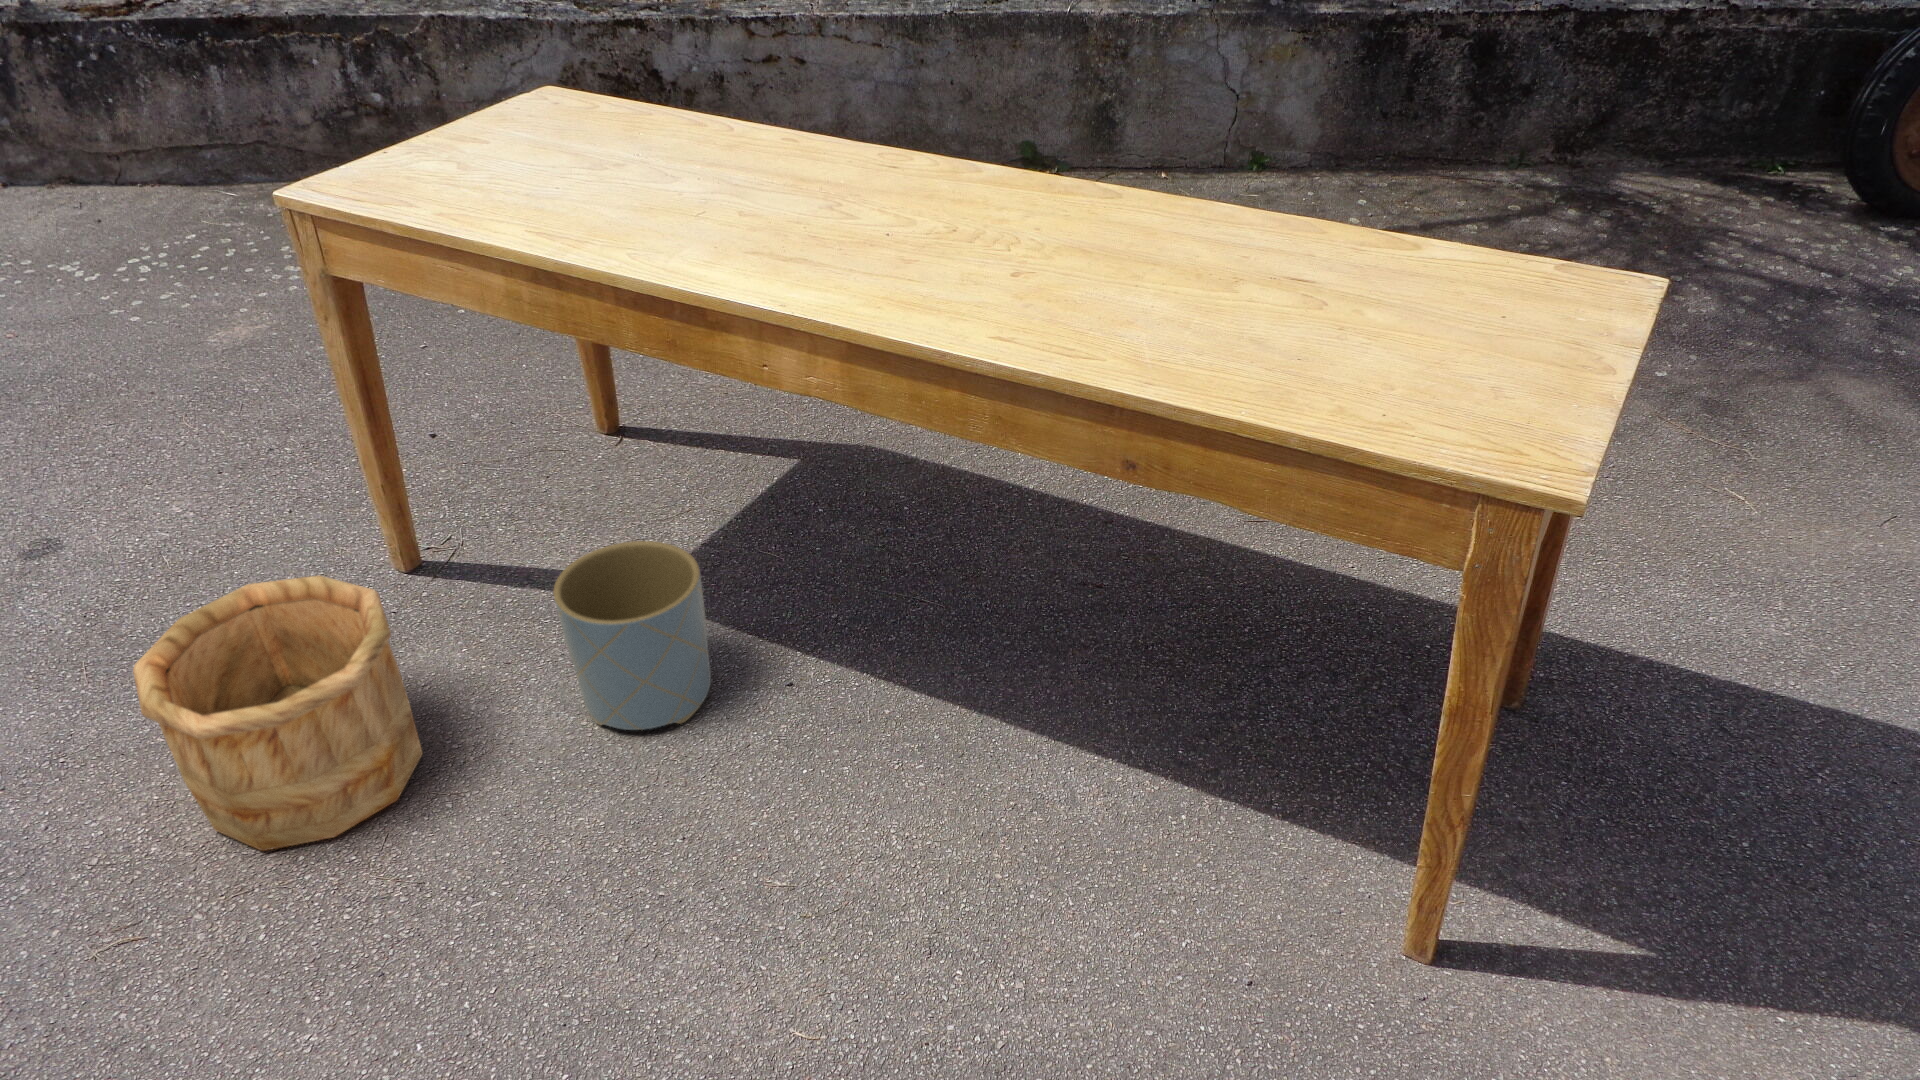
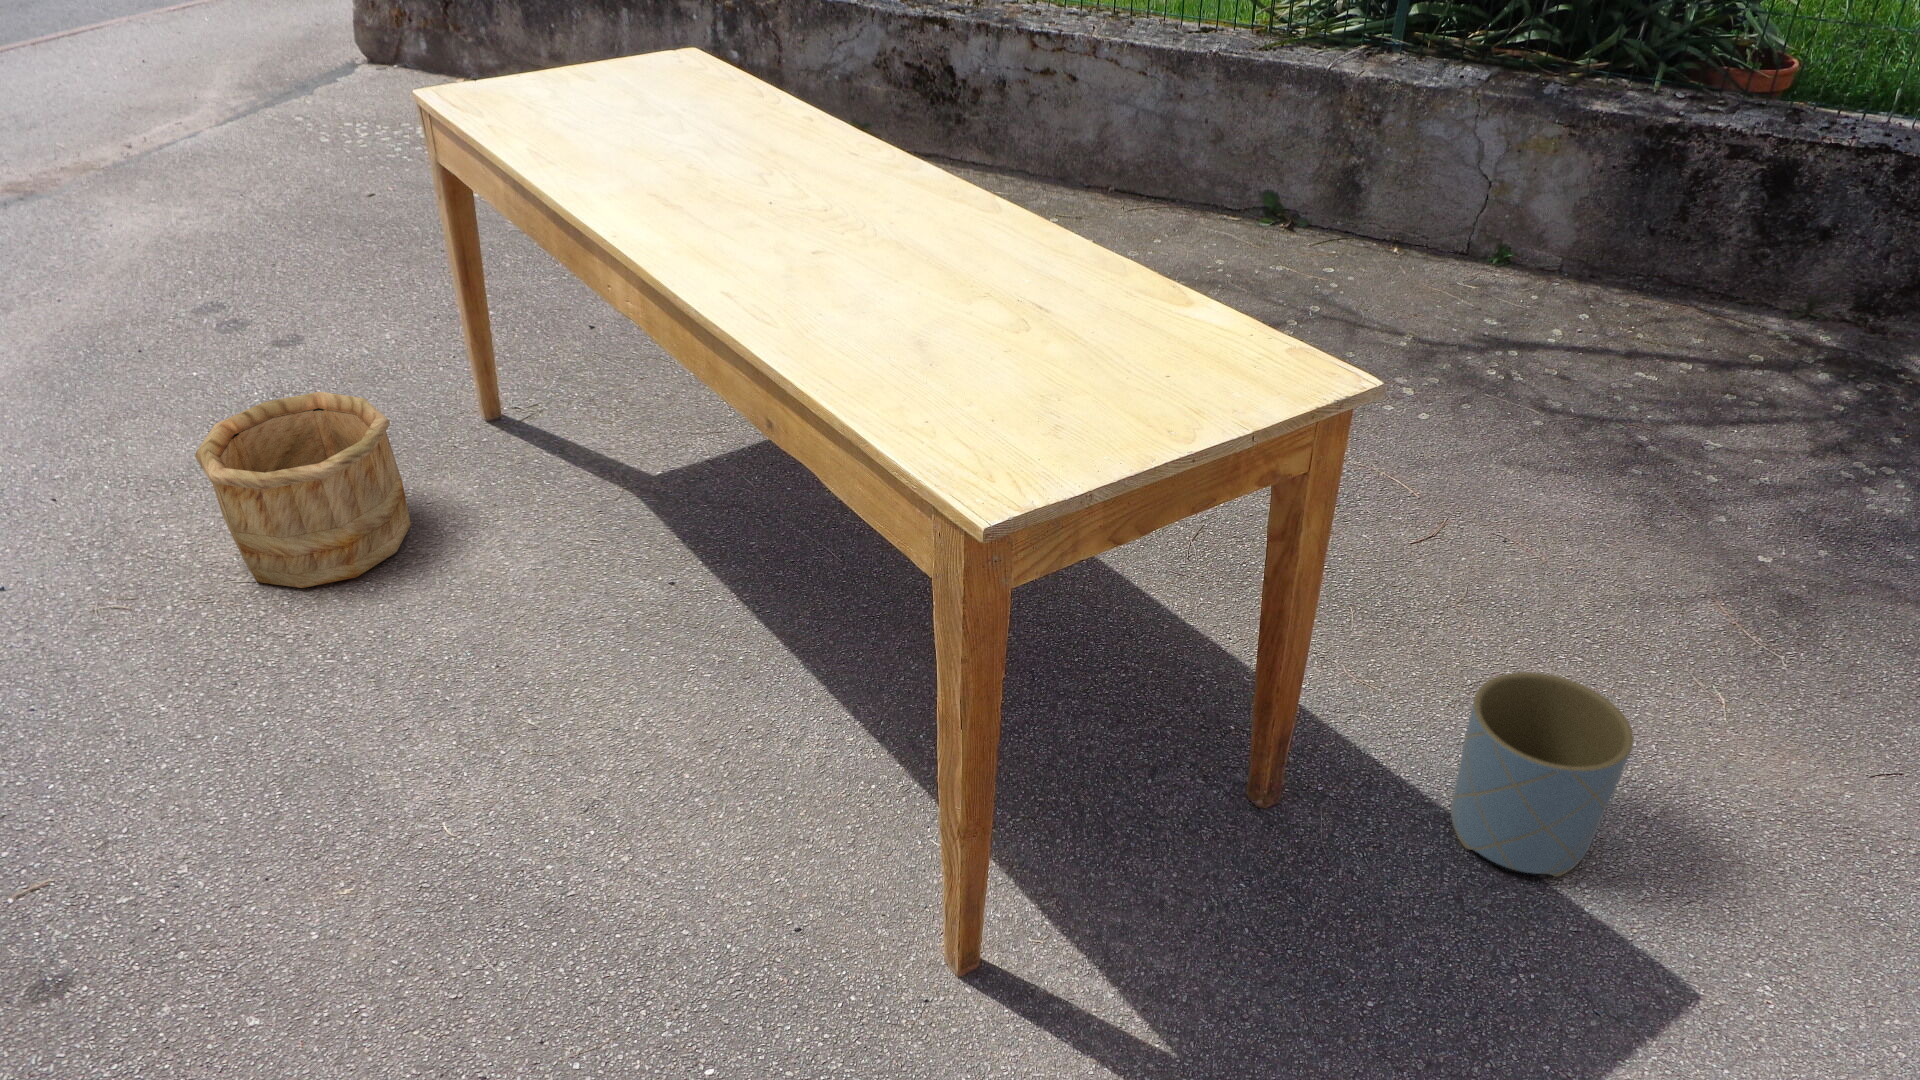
planter: present [553,541,711,730] -> present [1451,672,1634,877]

